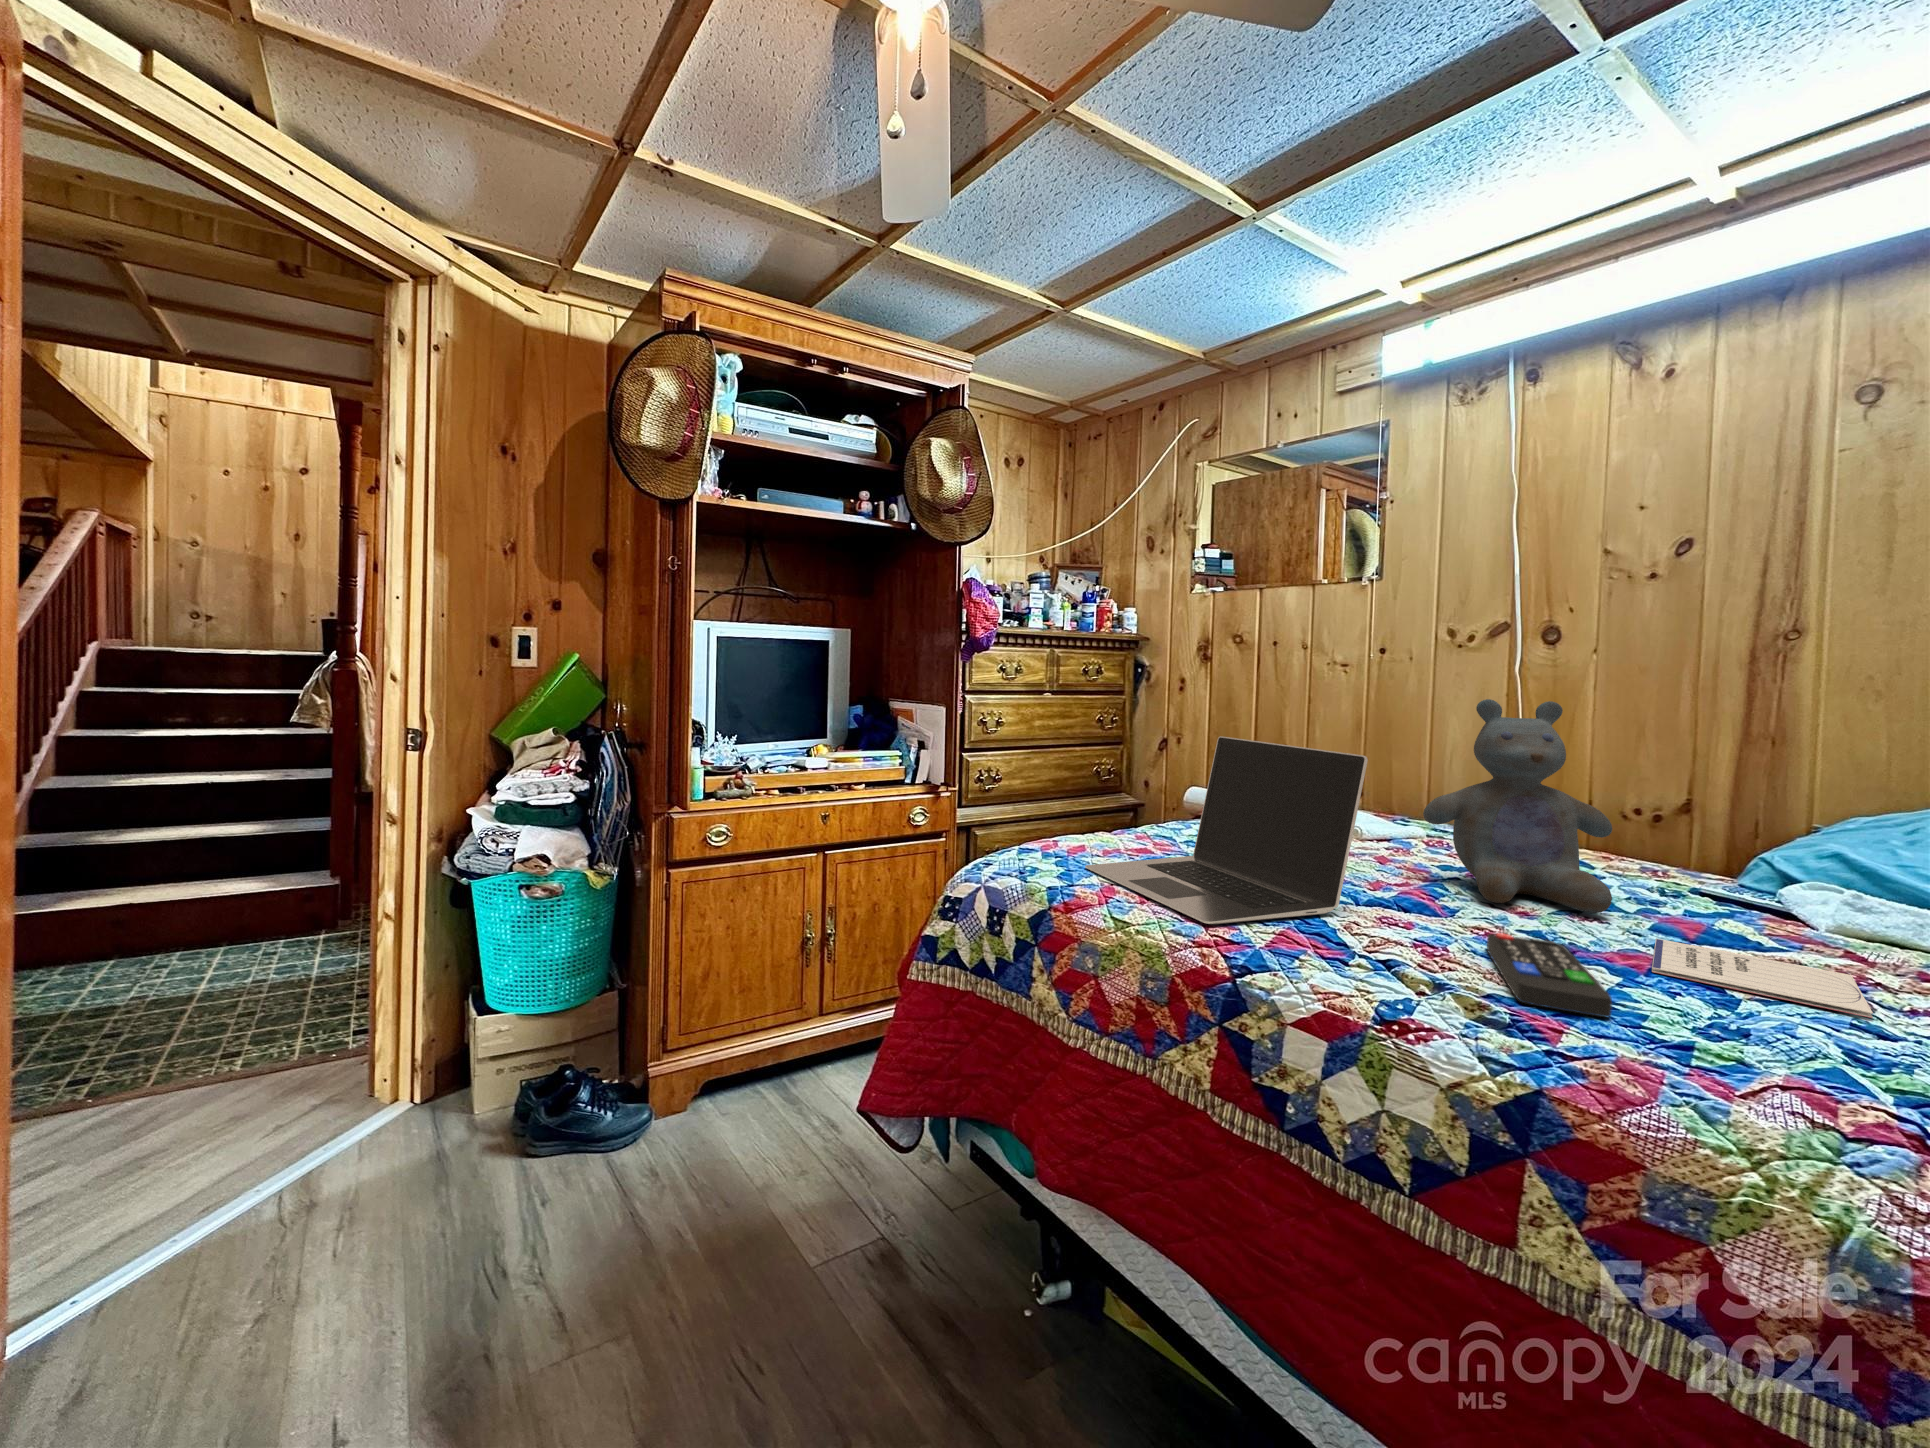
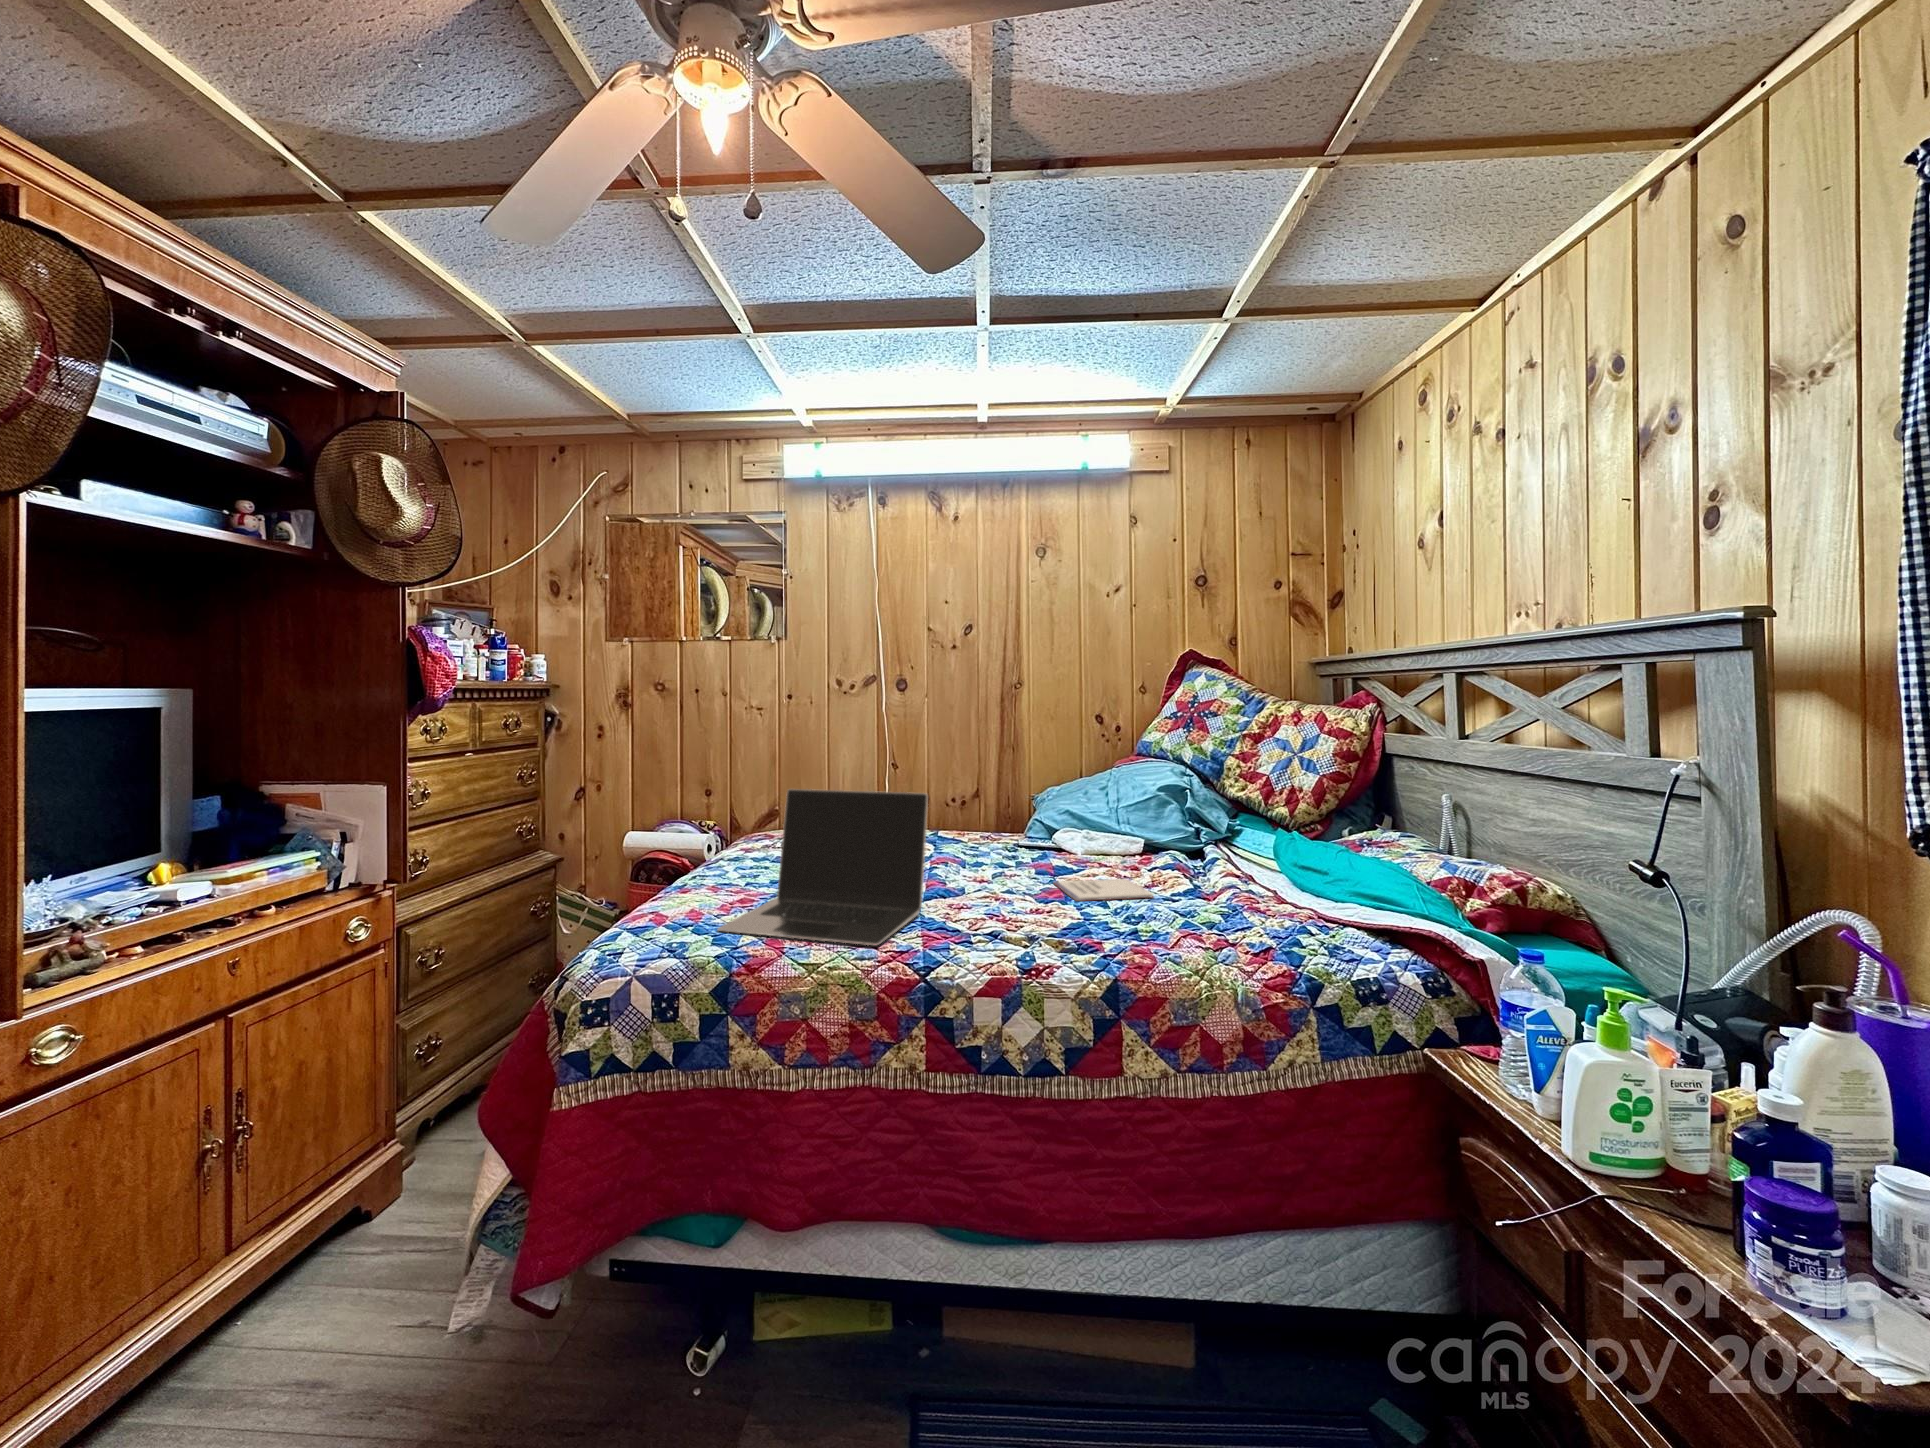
stuffed bear: present [1423,699,1612,913] -> none [914,740,1022,881]
remote control: present [1487,933,1612,1017] -> none [1011,896,1101,936]

